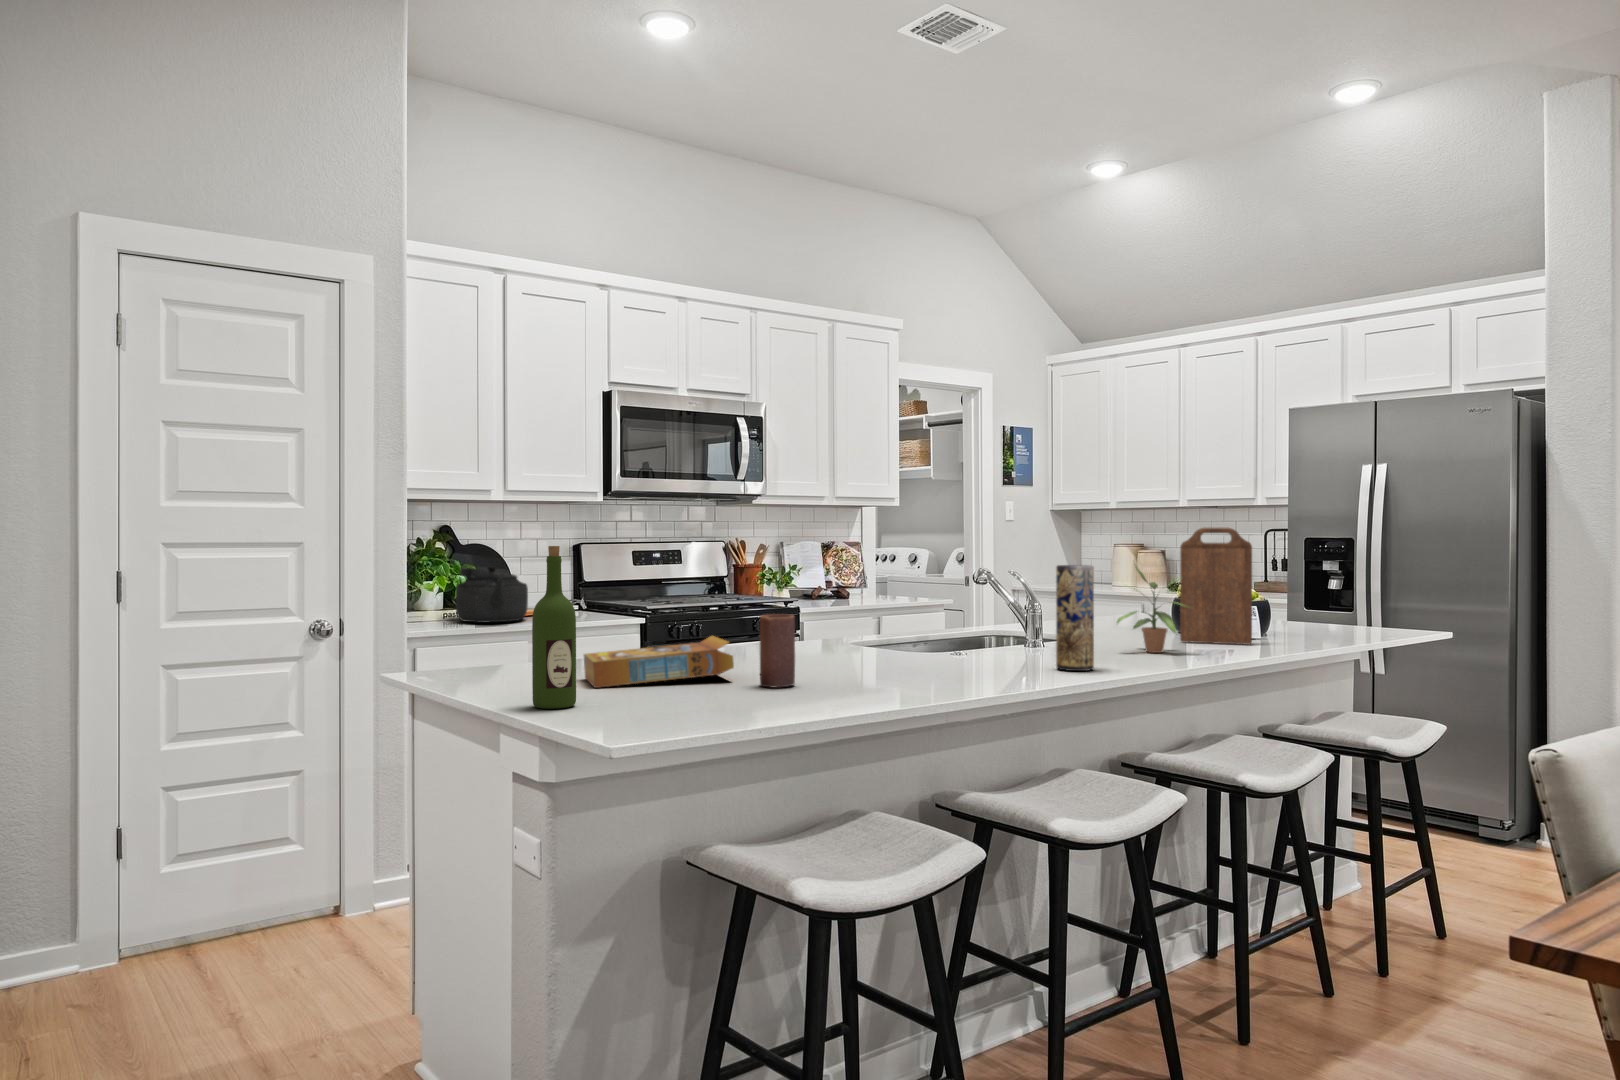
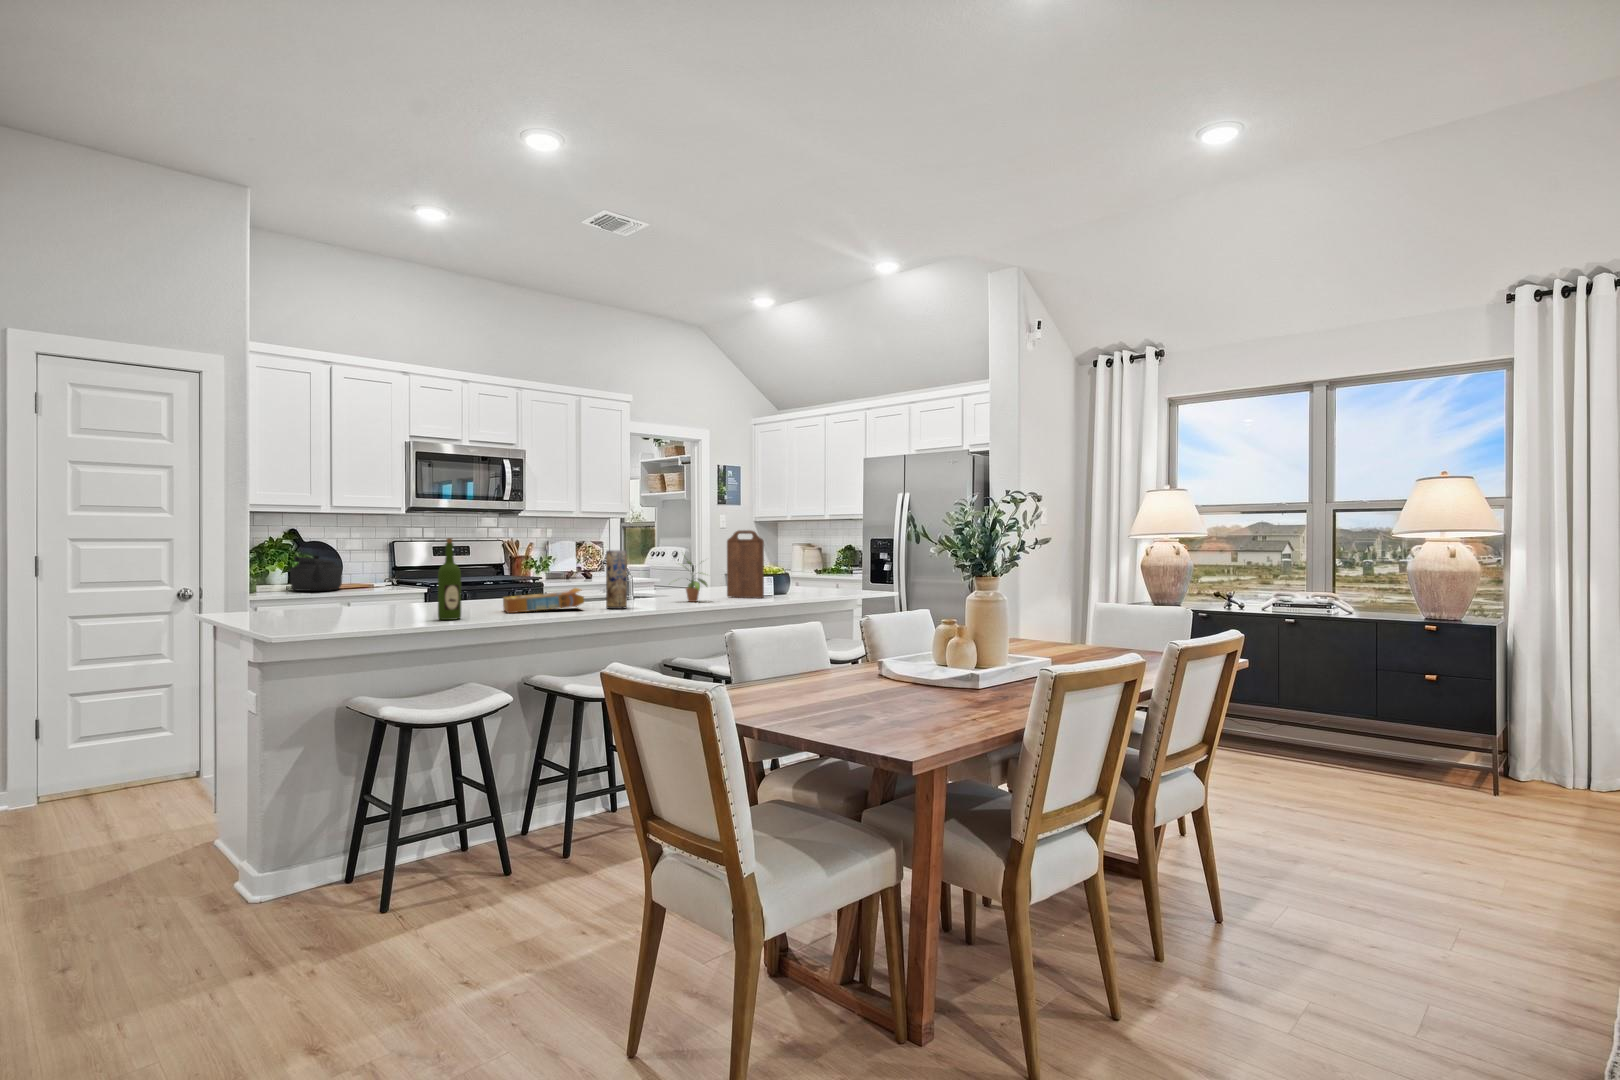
wine bottle: present [532,546,576,709] -> present [438,538,461,620]
candle: present [760,614,795,687] -> none [411,577,432,617]
cereal box: present [584,636,734,688] -> present [503,588,584,613]

